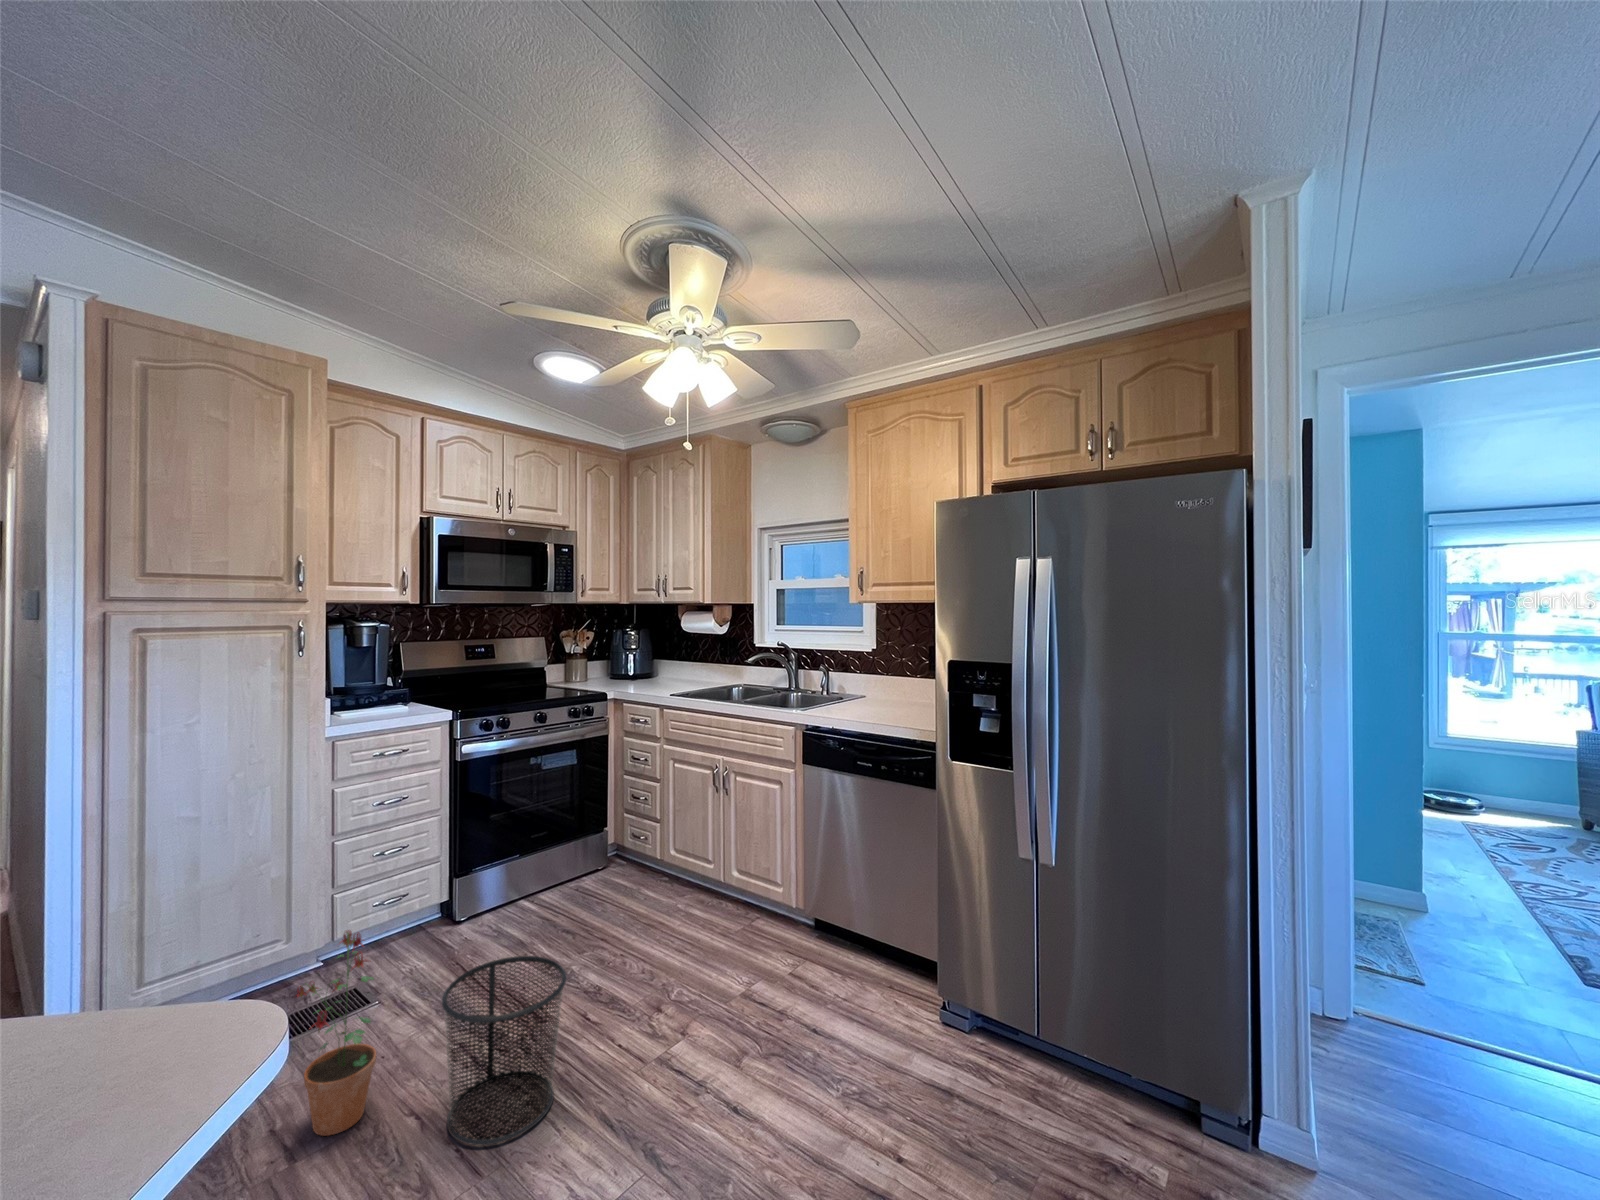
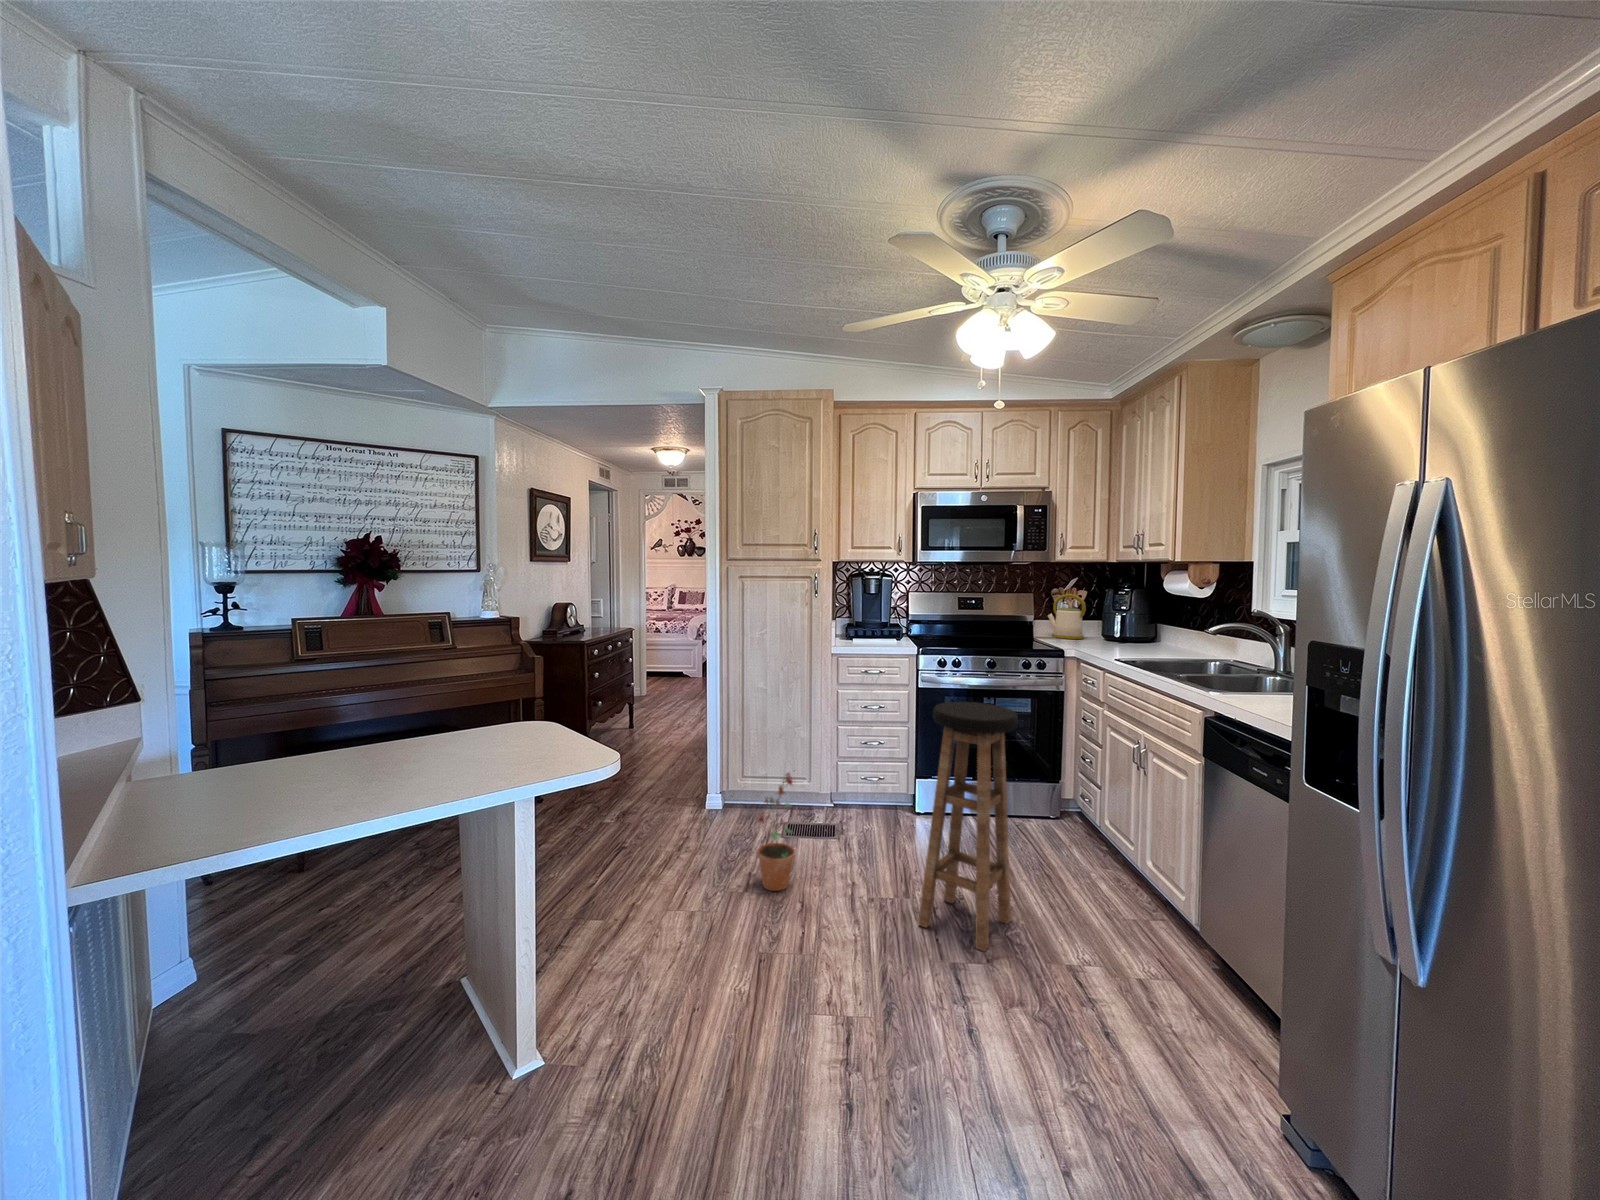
kettle: none [563,635,602,681] -> present [1048,594,1086,639]
bar stool: none [583,758,679,1044] -> present [918,702,1018,951]
waste bin: present [442,956,567,1145] -> none [803,825,887,948]

